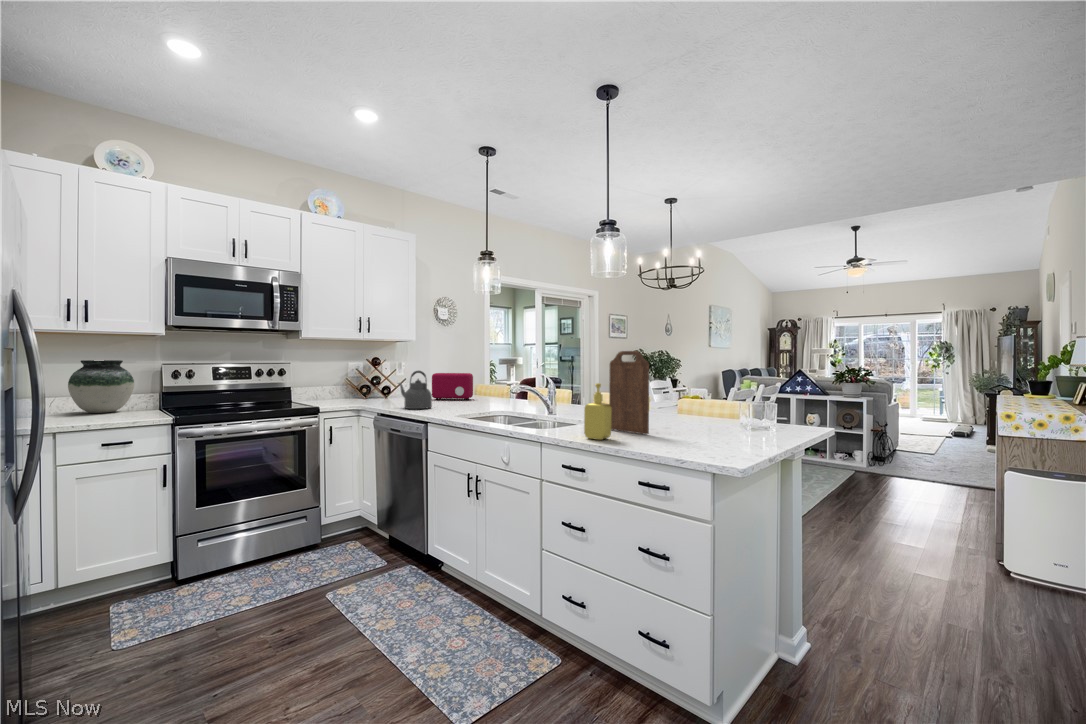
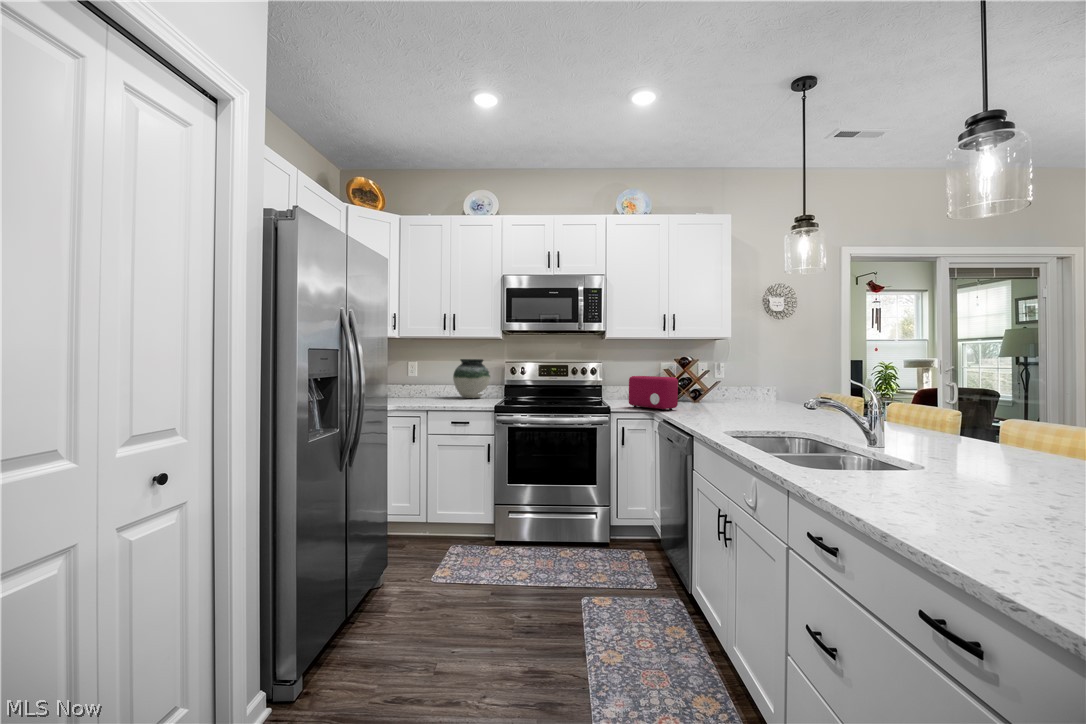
cutting board: present [609,351,649,435] -> none [945,343,1035,515]
kettle: present [398,371,432,409] -> none [683,373,719,418]
toaster: present [432,373,473,400] -> present [629,376,678,411]
soap dispenser: present [584,383,612,440] -> none [857,401,916,505]

